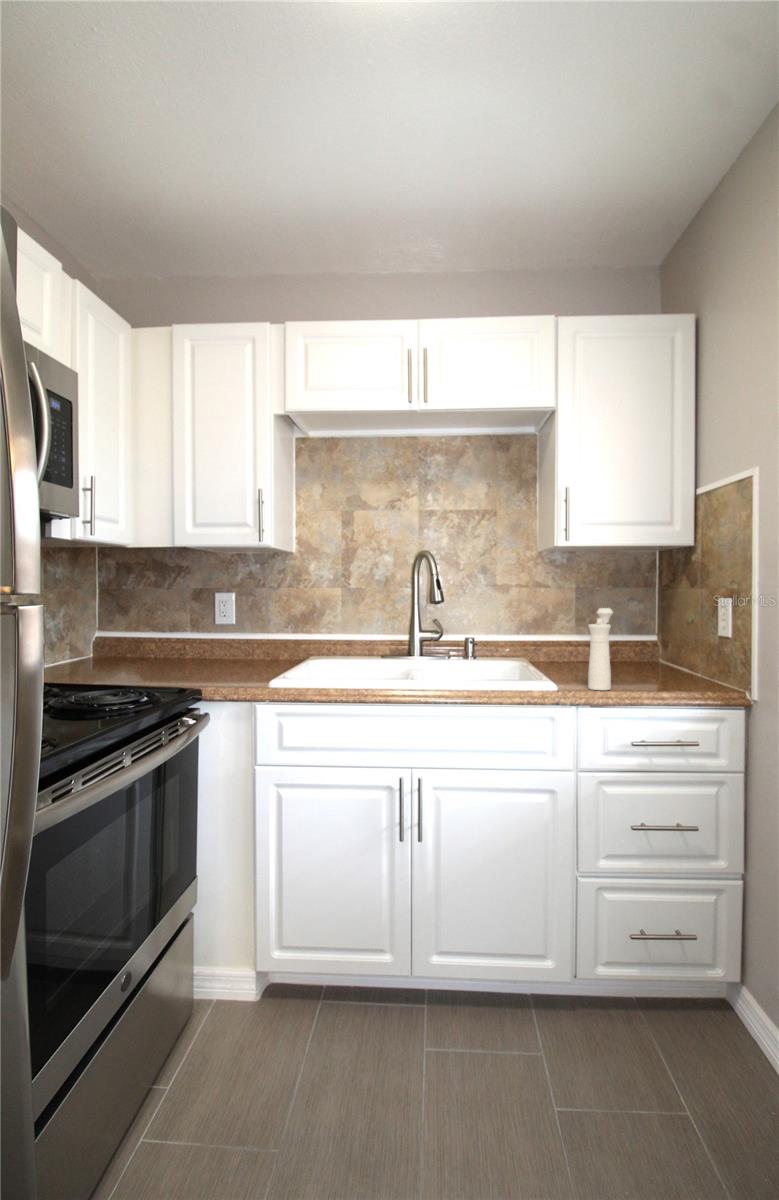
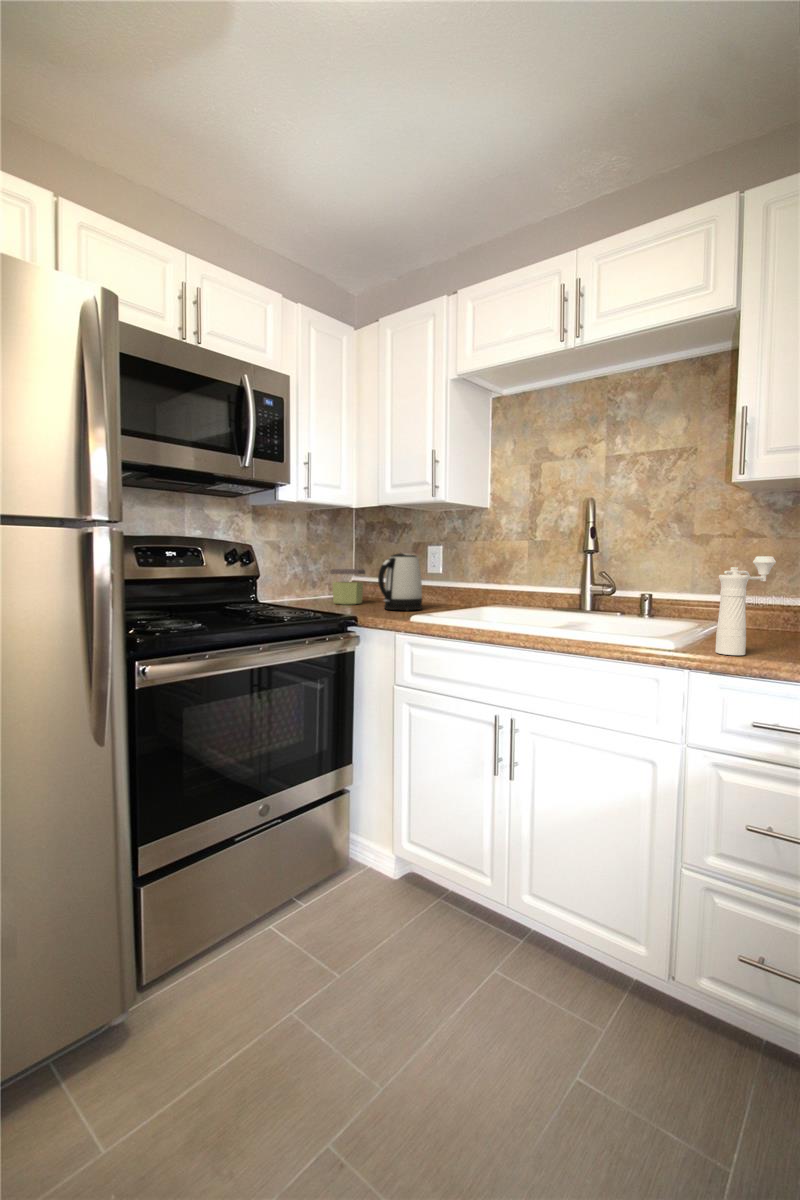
kettle: none [192,604,239,673] -> present [378,553,422,611]
jar: none [99,623,144,670] -> present [330,569,365,605]

